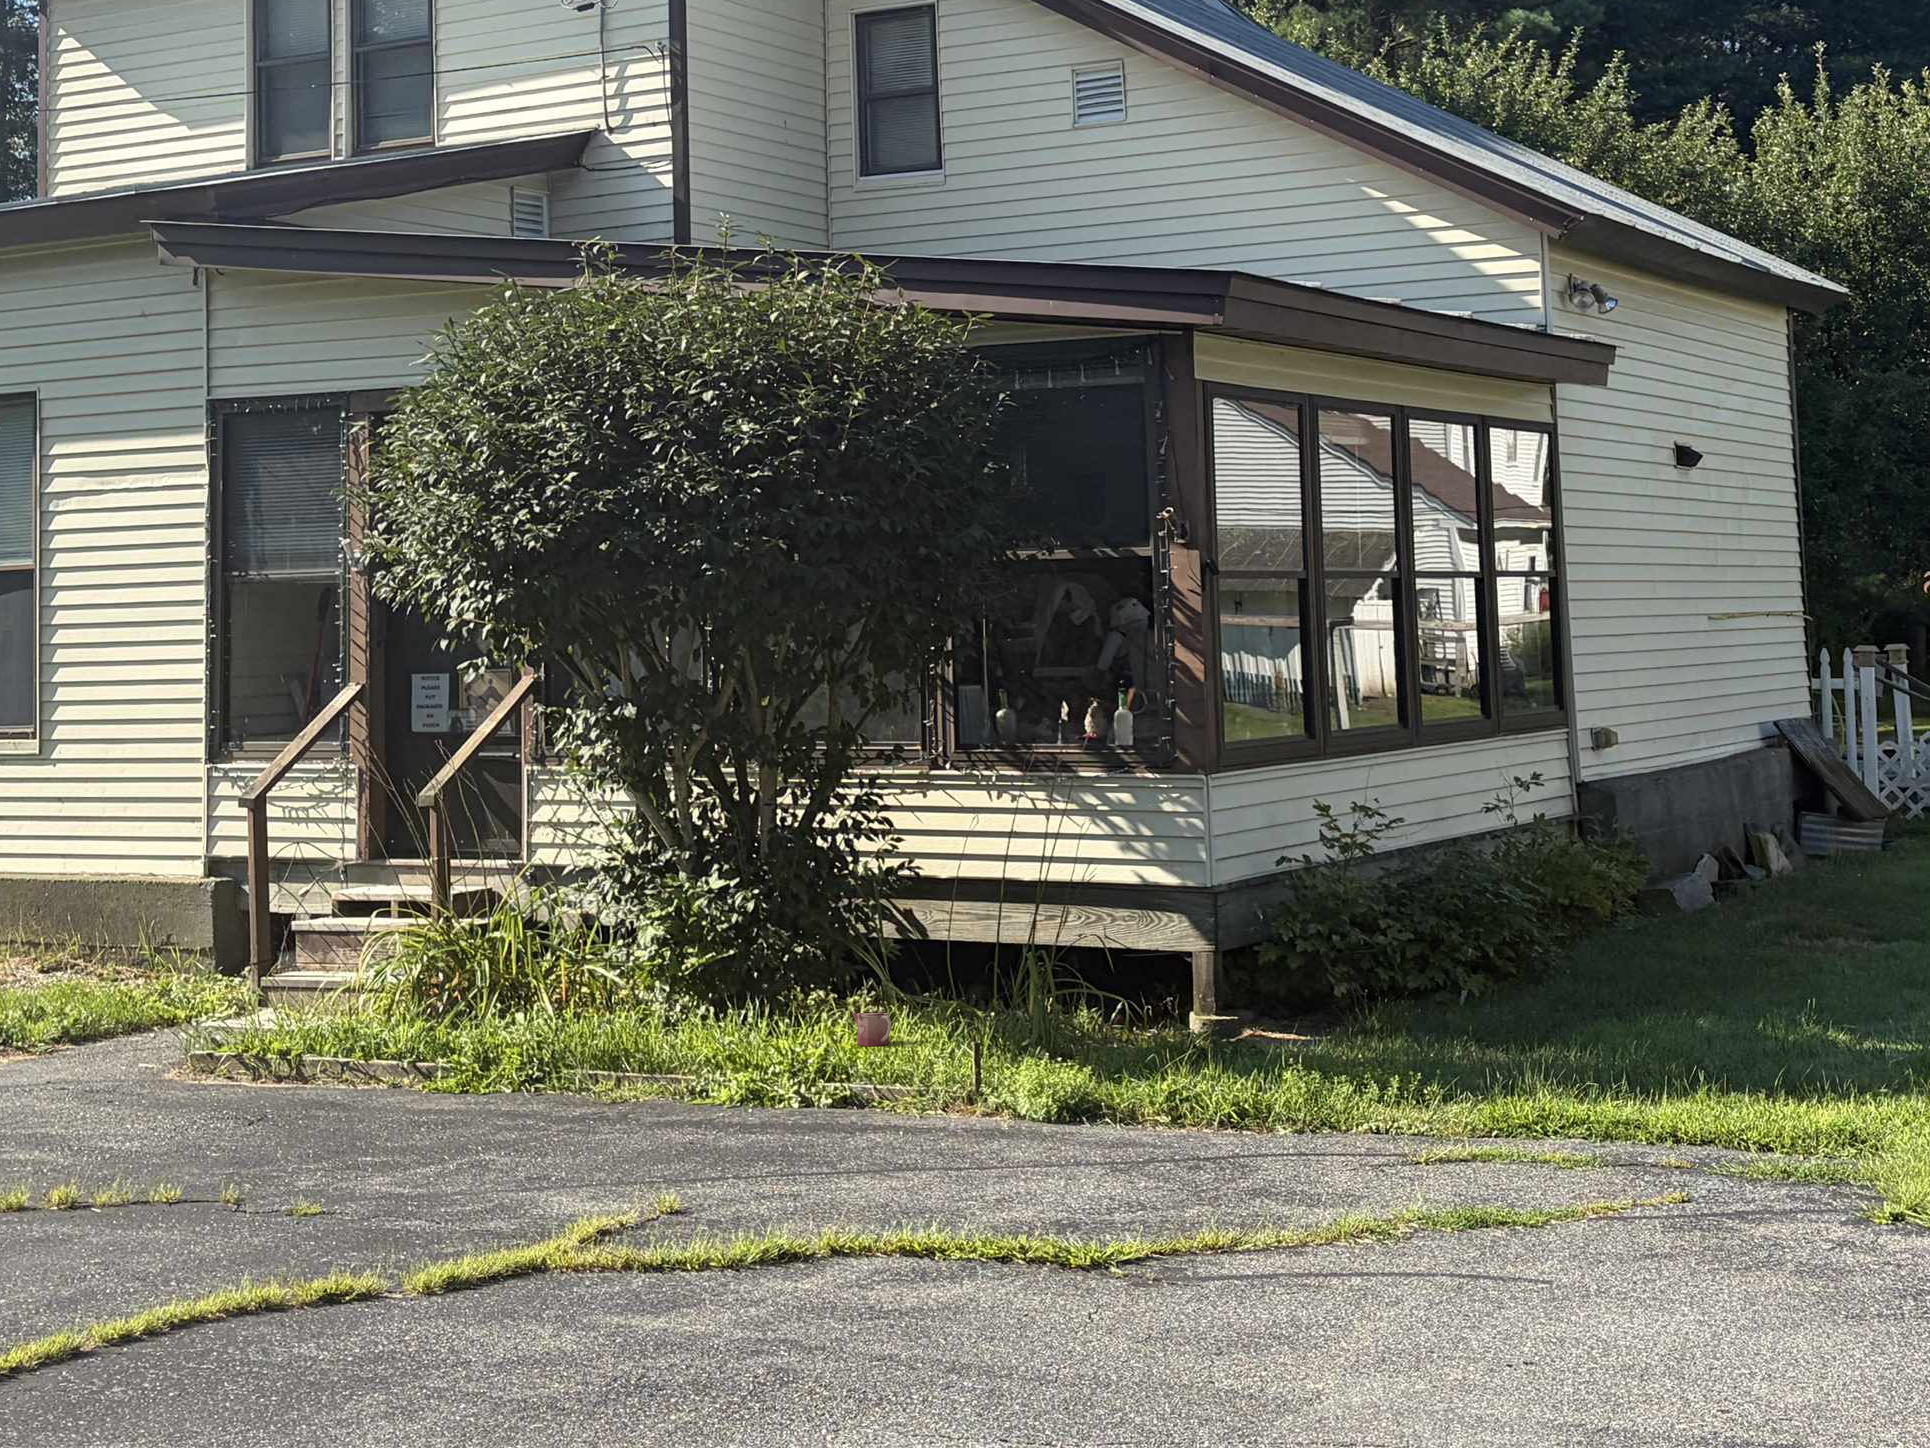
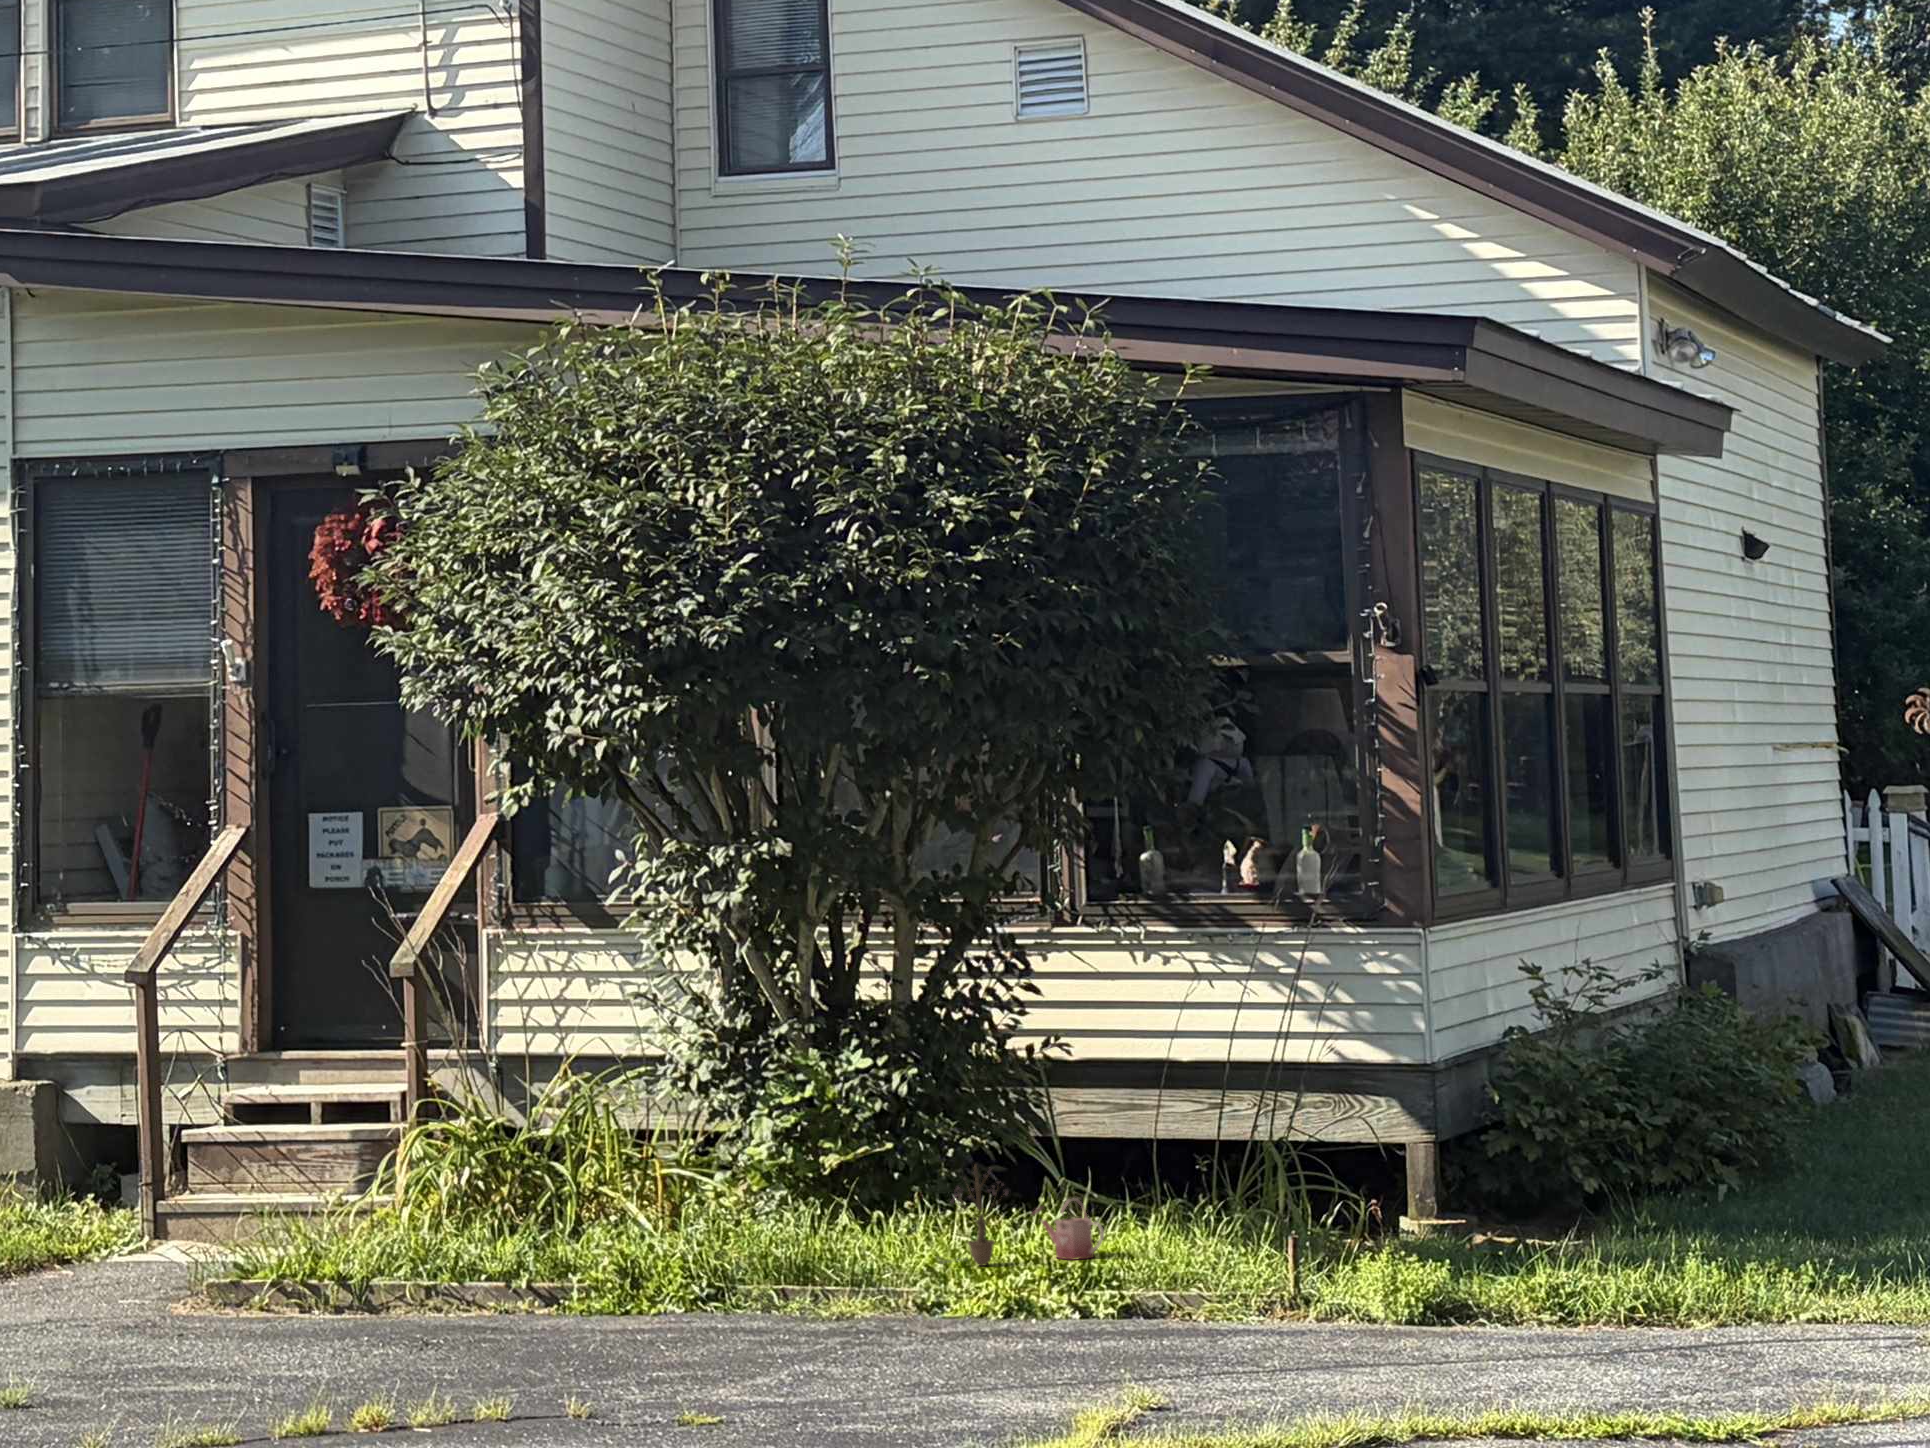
decorative plant: none [755,965,814,1048] -> present [945,1165,1008,1266]

